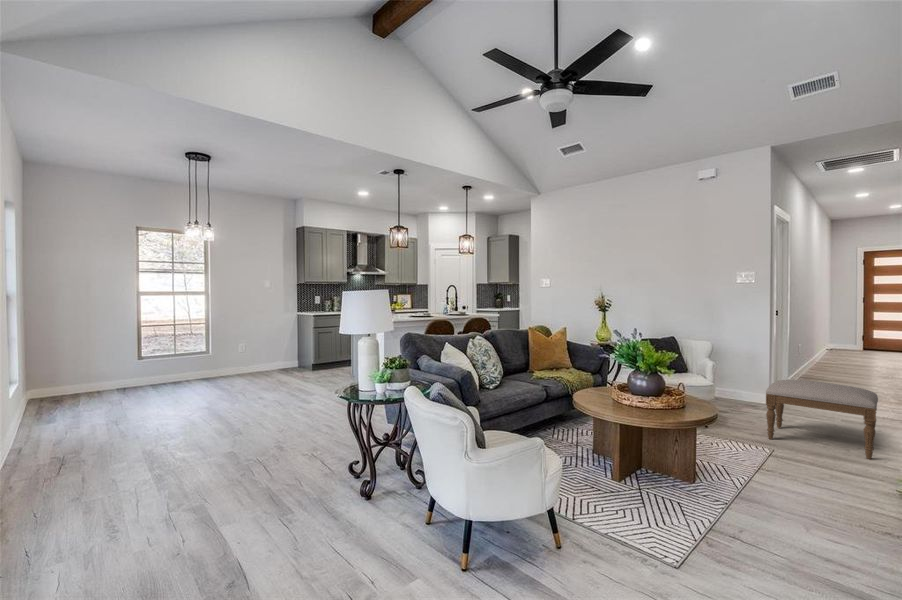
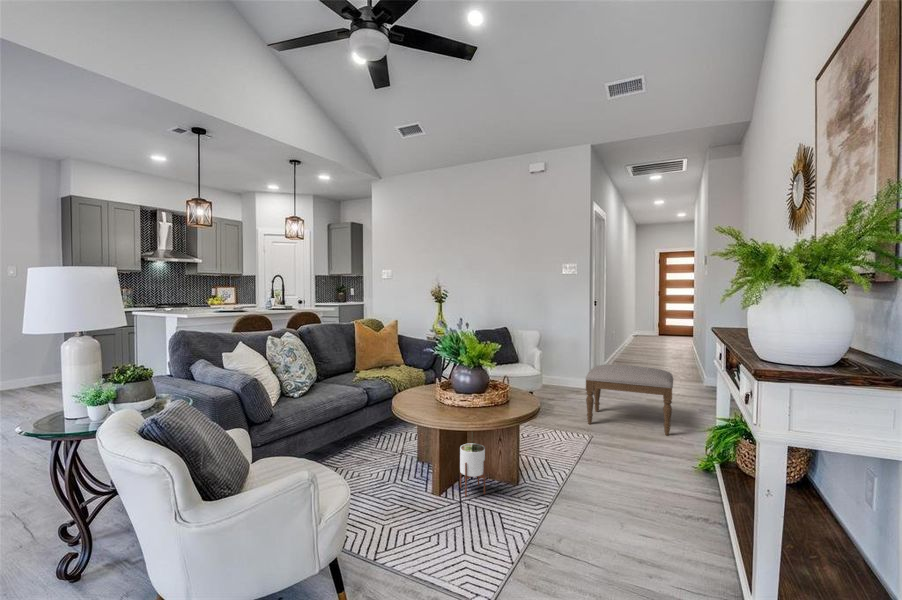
potted plant: none [637,409,662,486] -> present [460,432,485,497]

